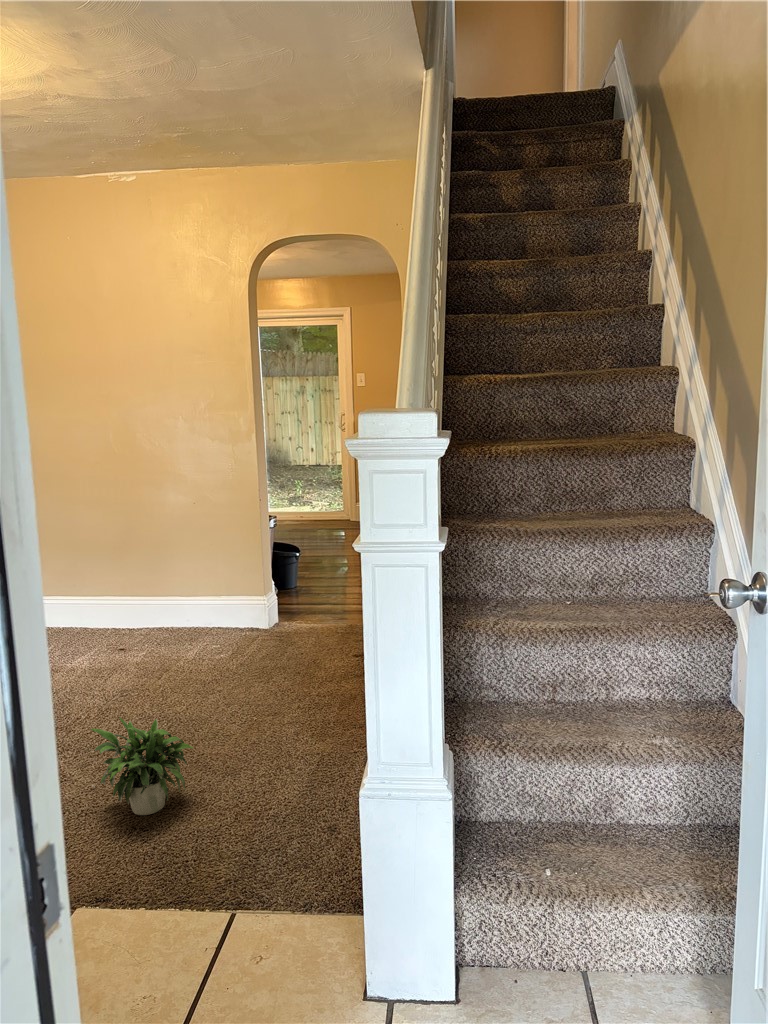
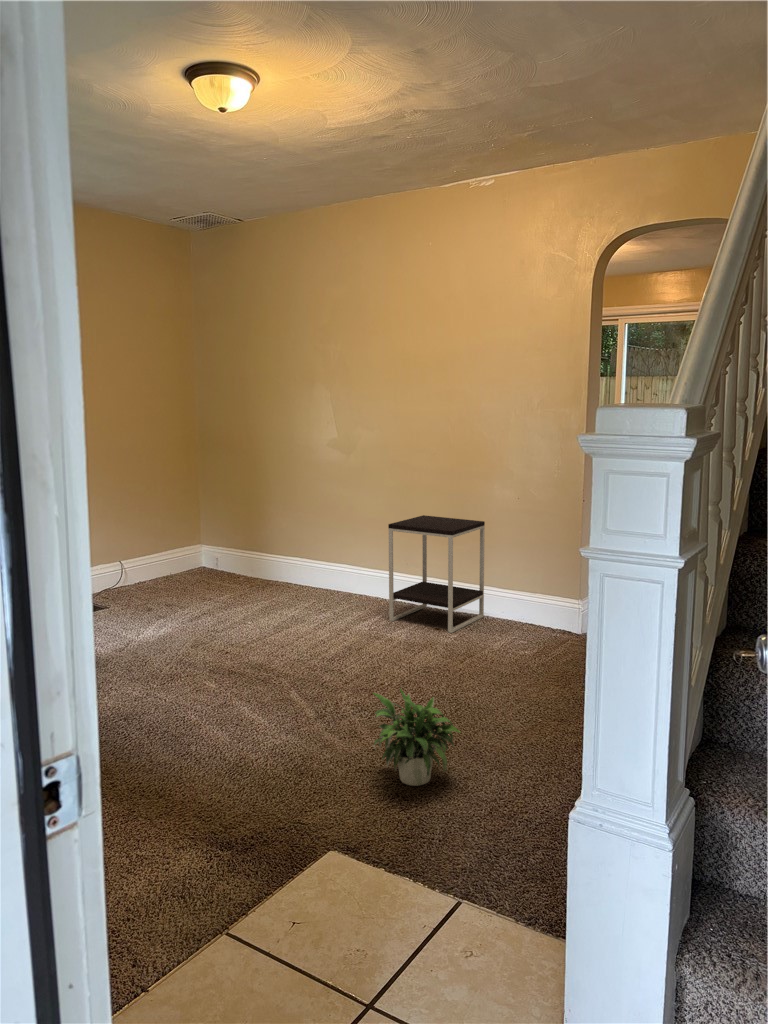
side table: none [55,531,169,650] -> present [388,515,485,633]

